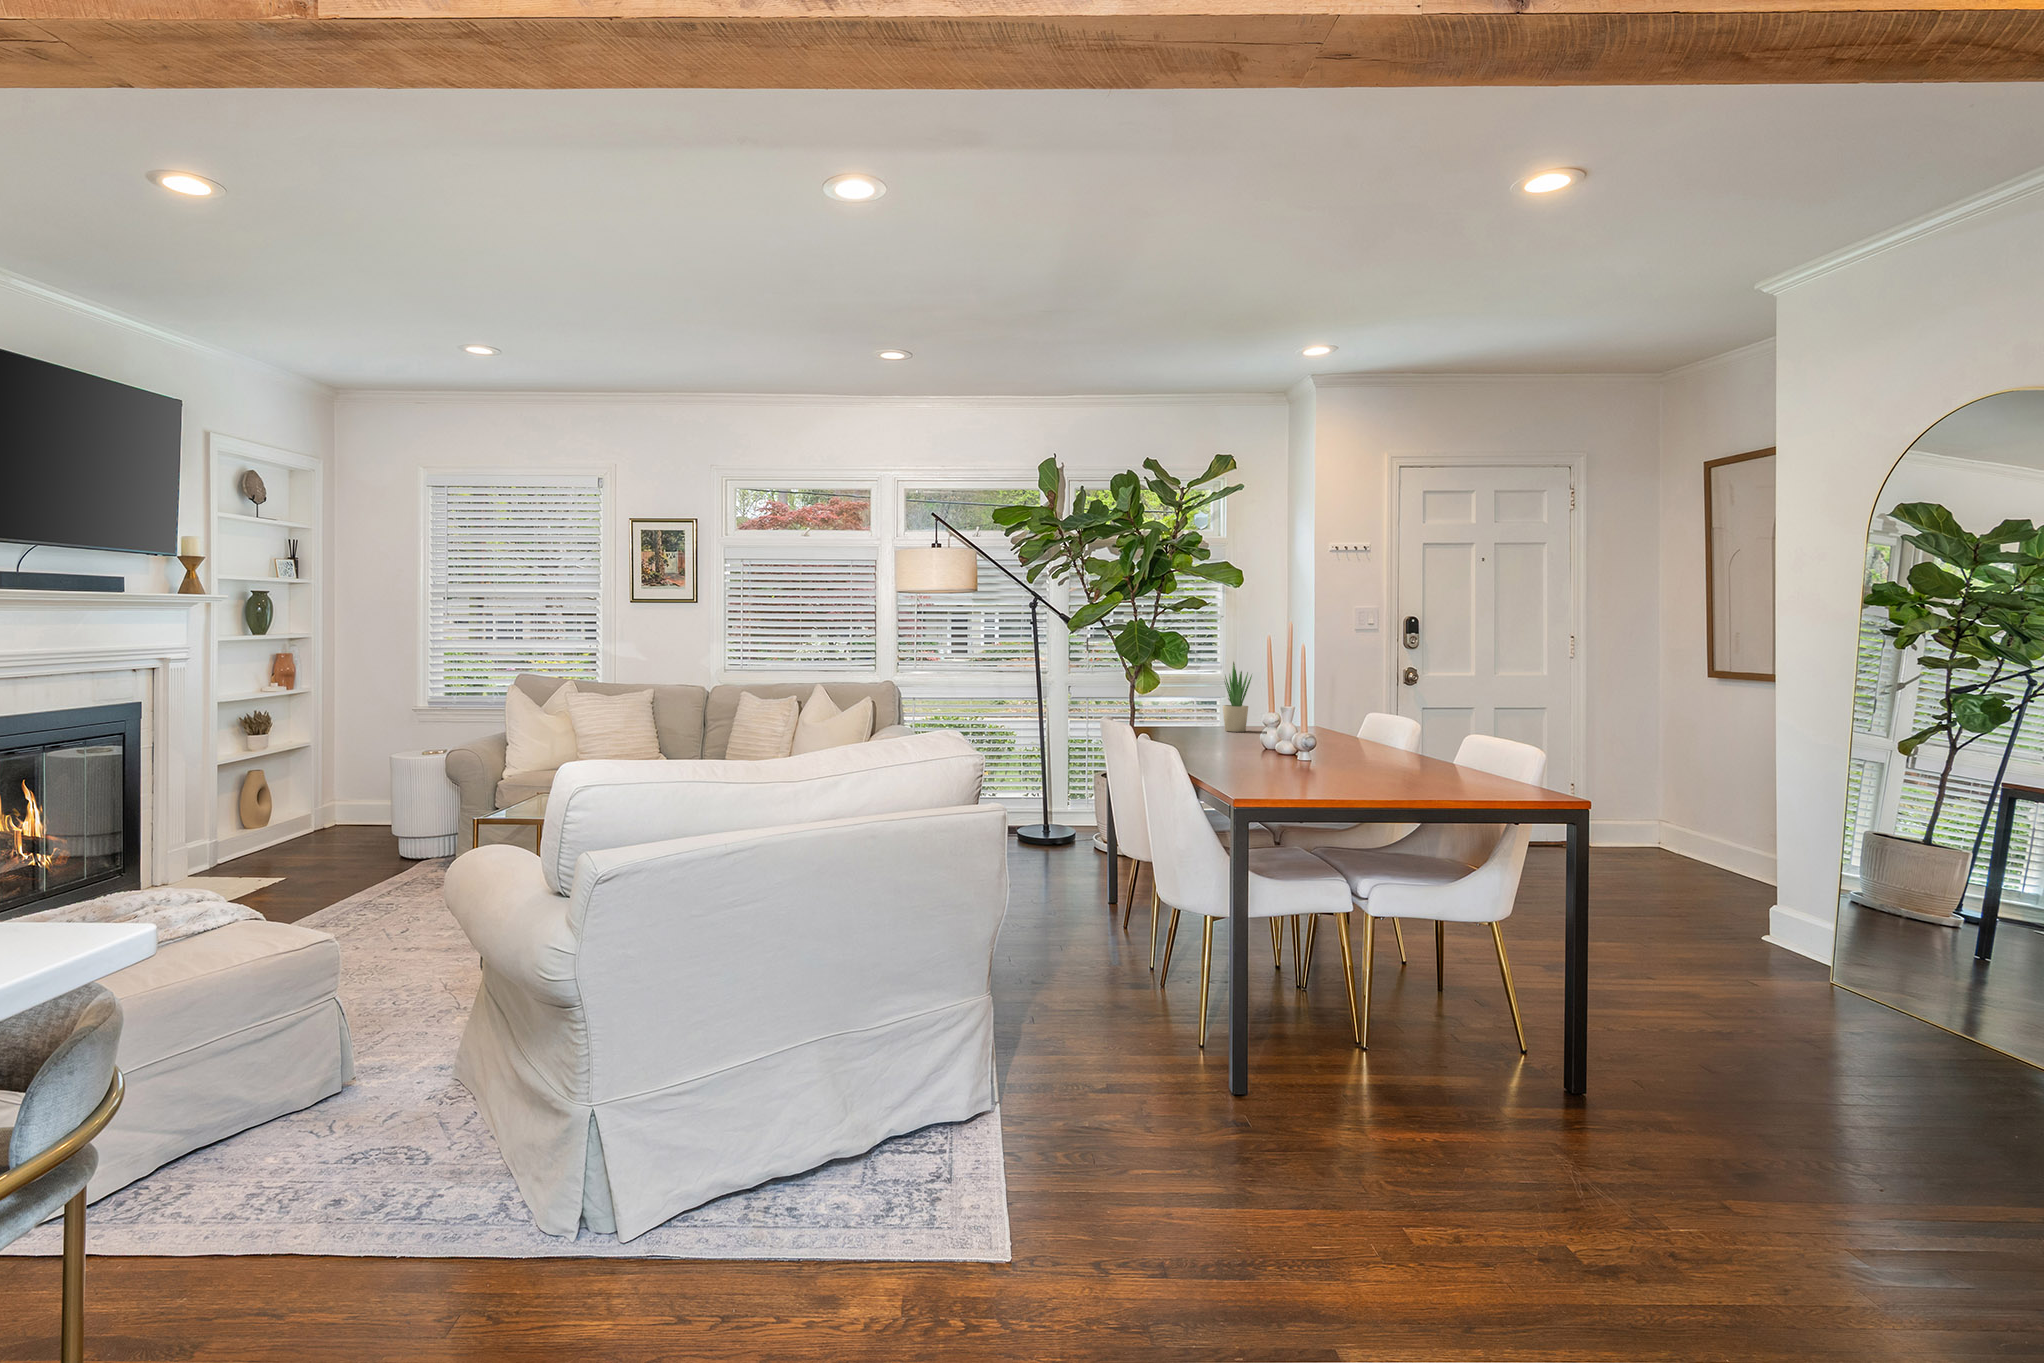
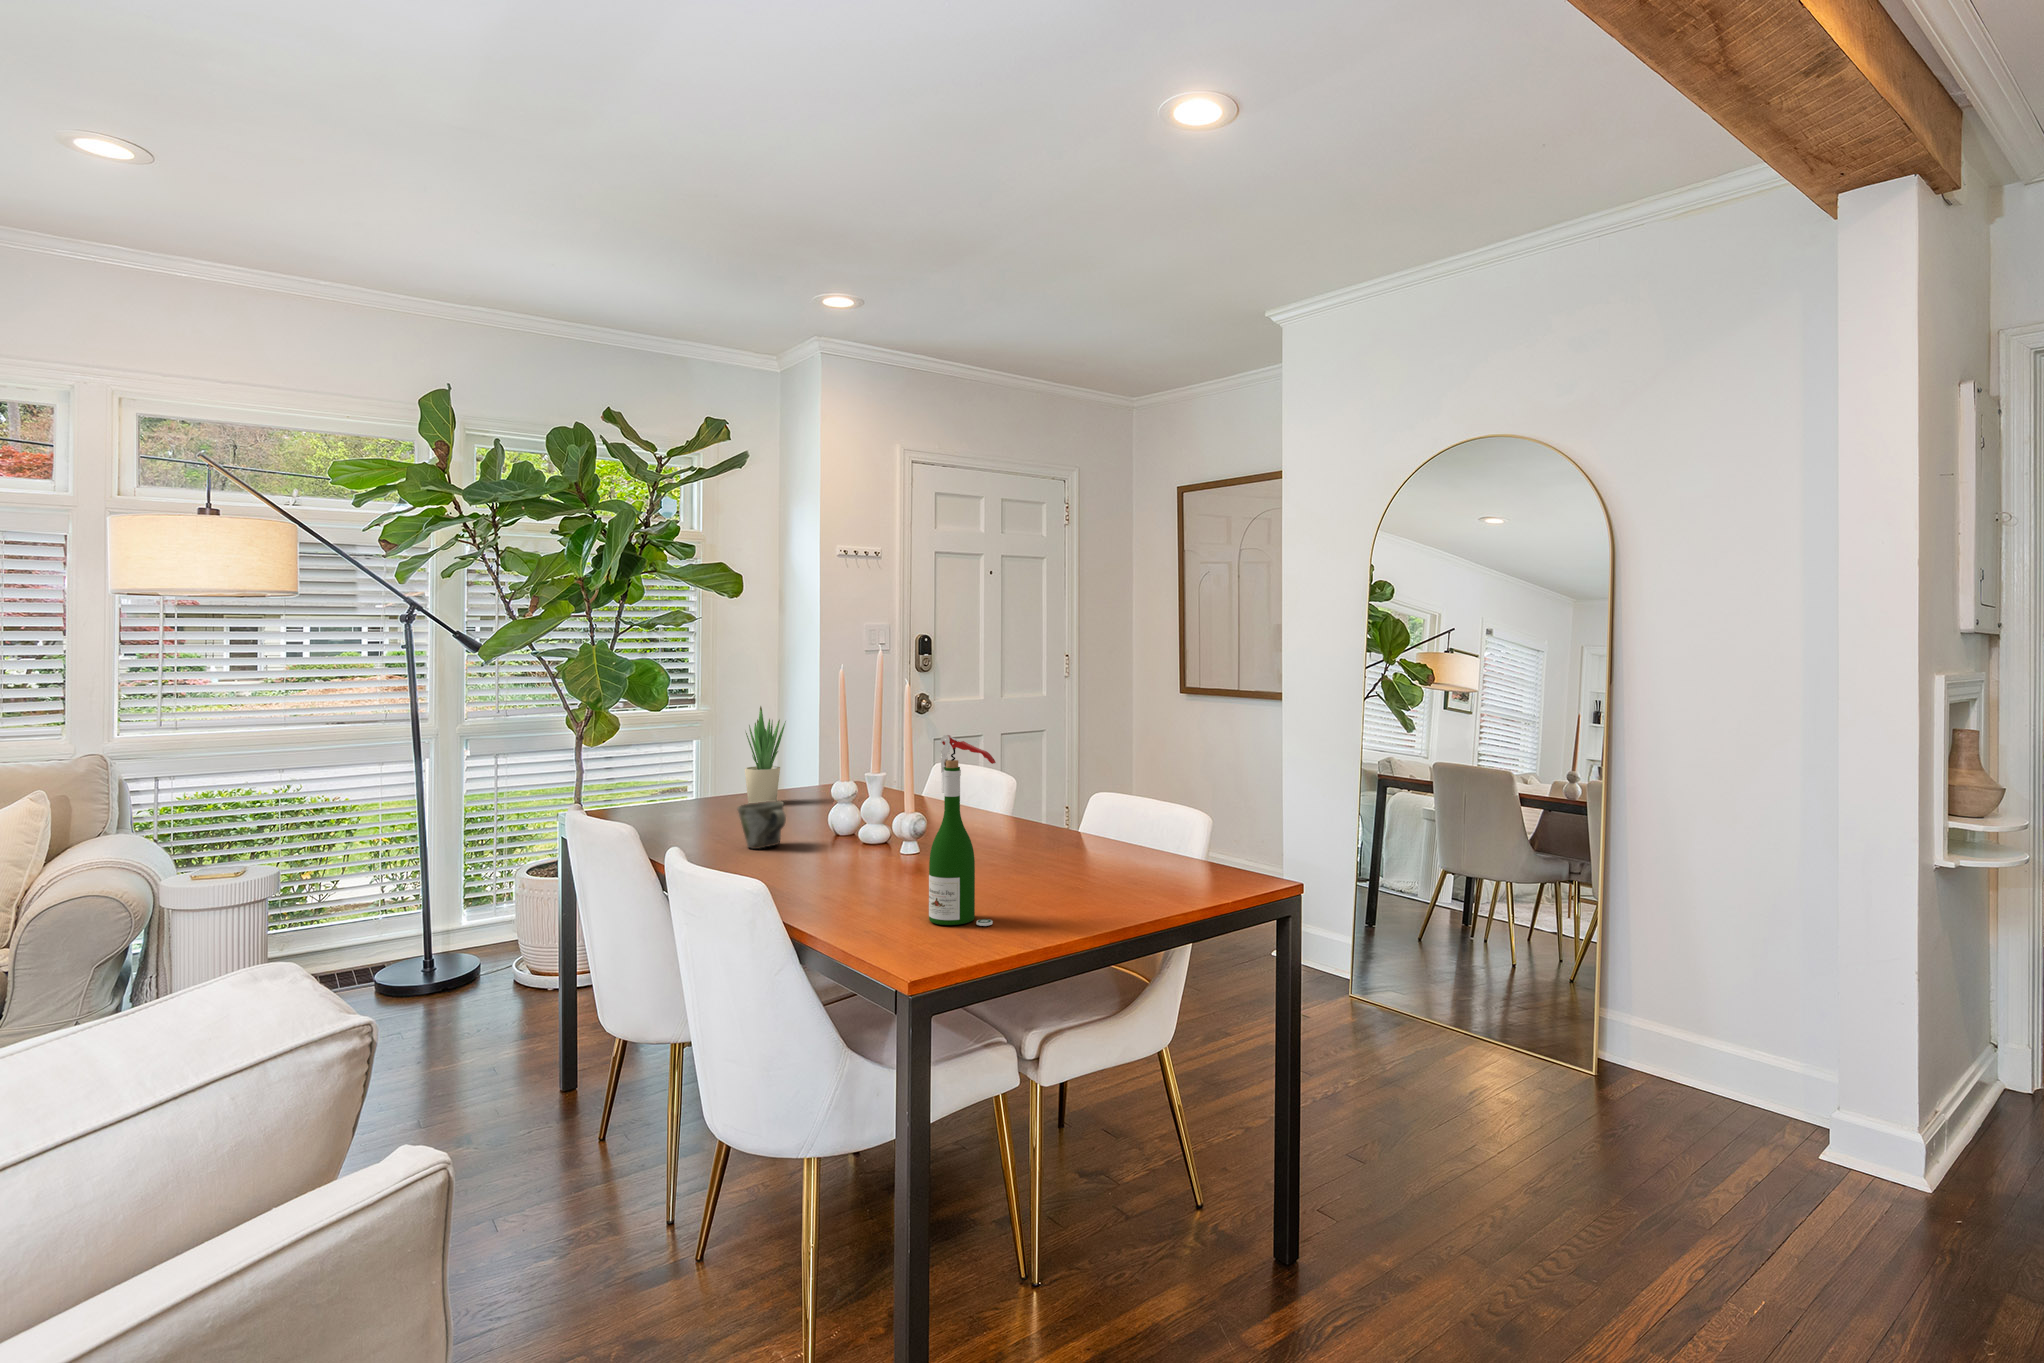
wine bottle: none [1275,662,1315,785] -> present [929,735,996,926]
mug: none [1195,719,1226,748] -> present [738,801,786,849]

